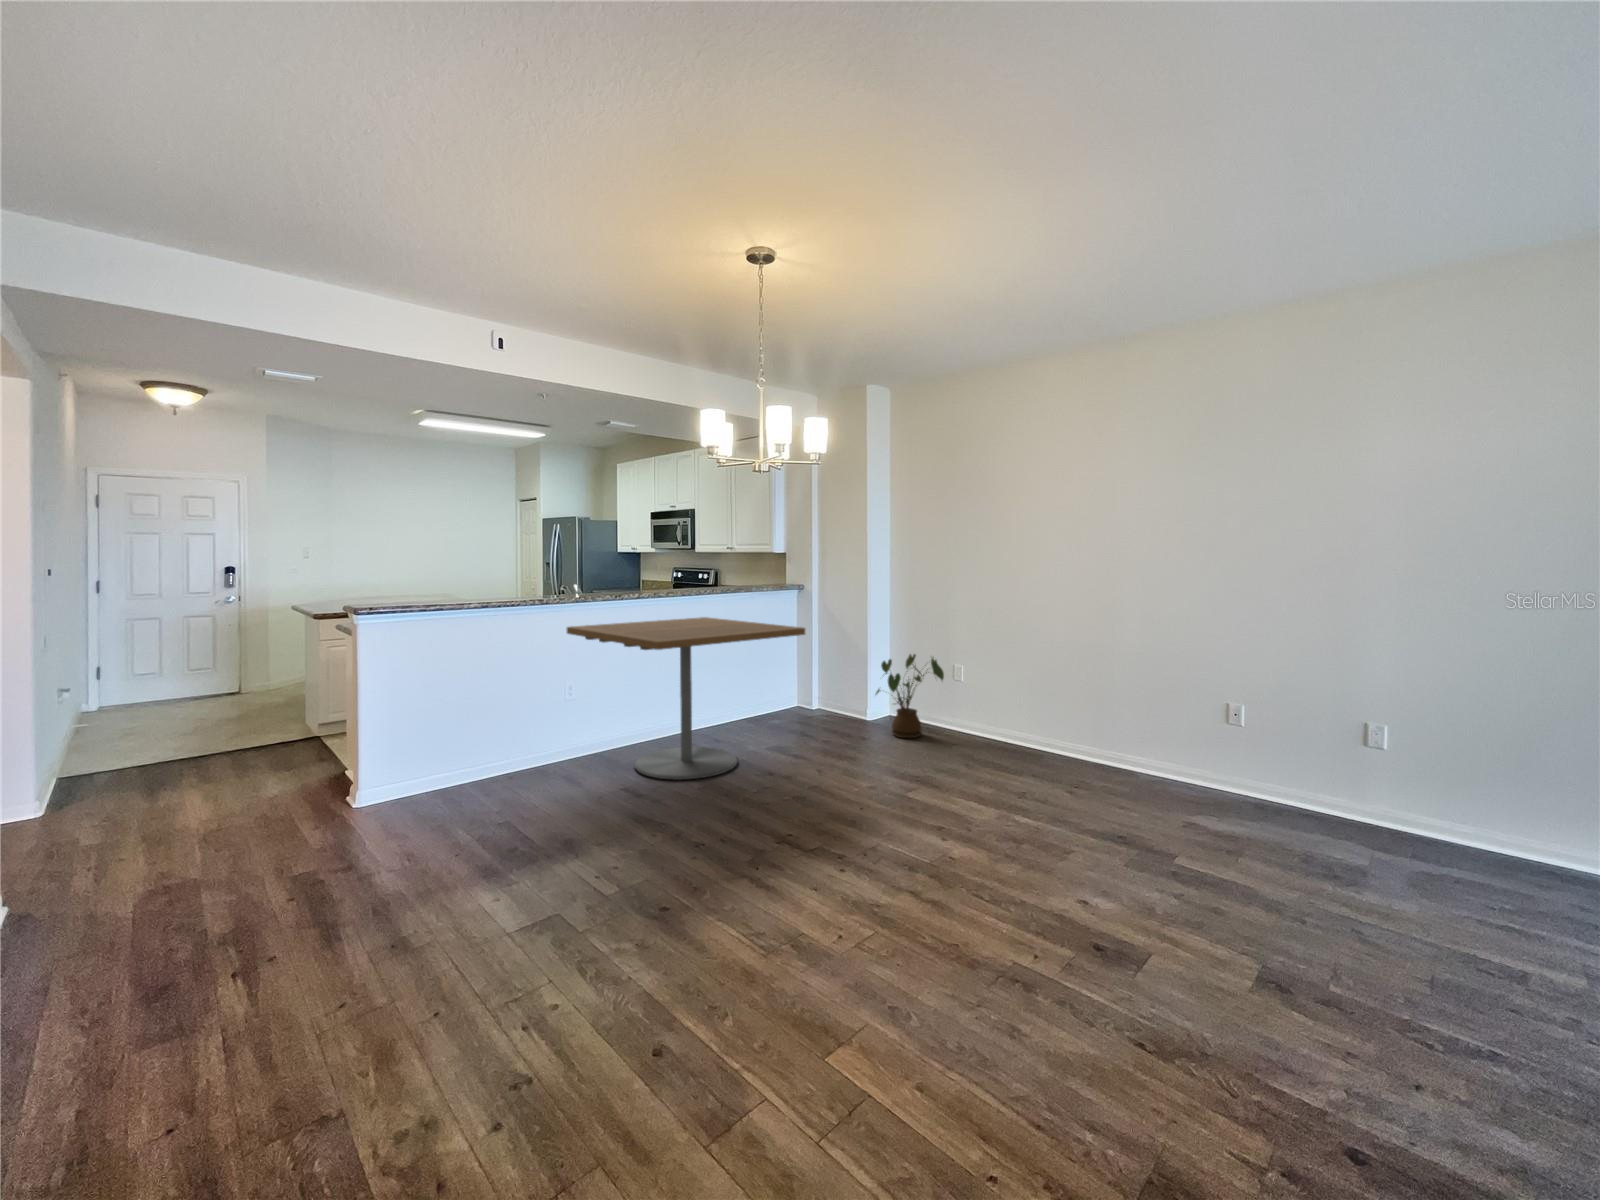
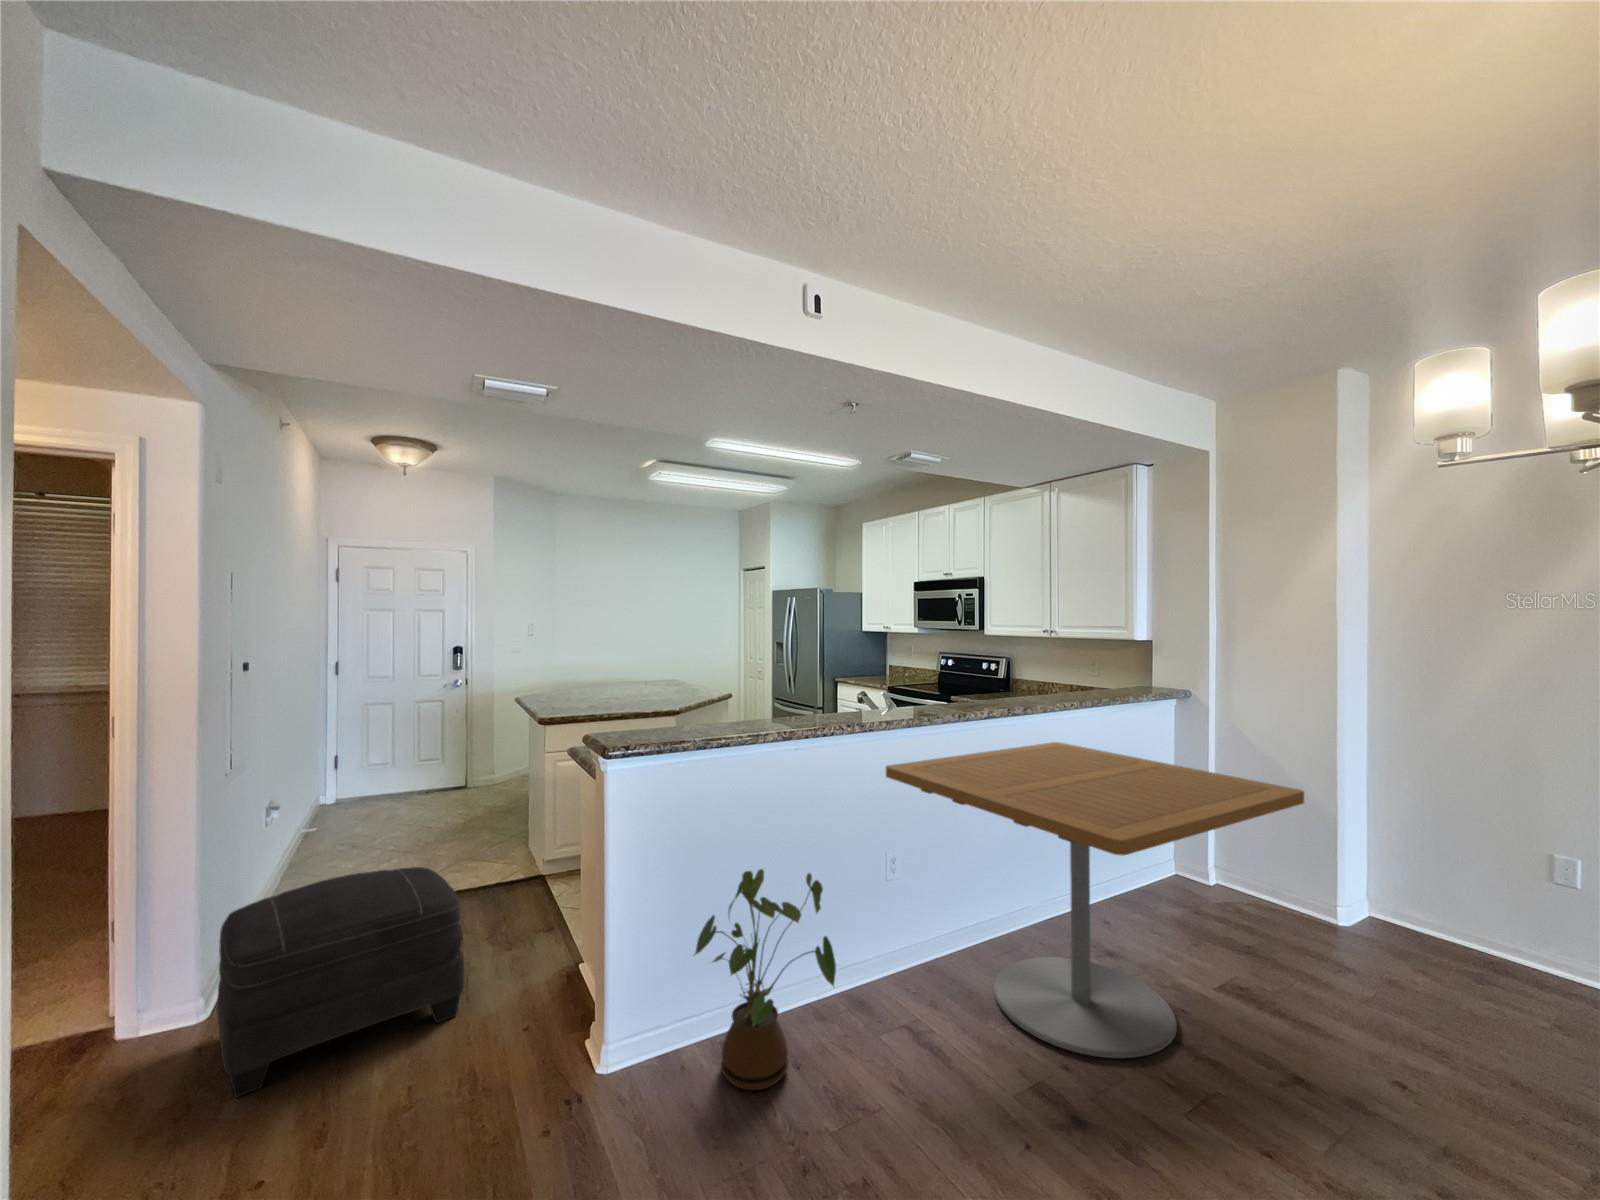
house plant: present [876,654,944,738] -> present [695,869,836,1090]
ottoman: none [58,705,256,833] -> present [217,867,465,1097]

